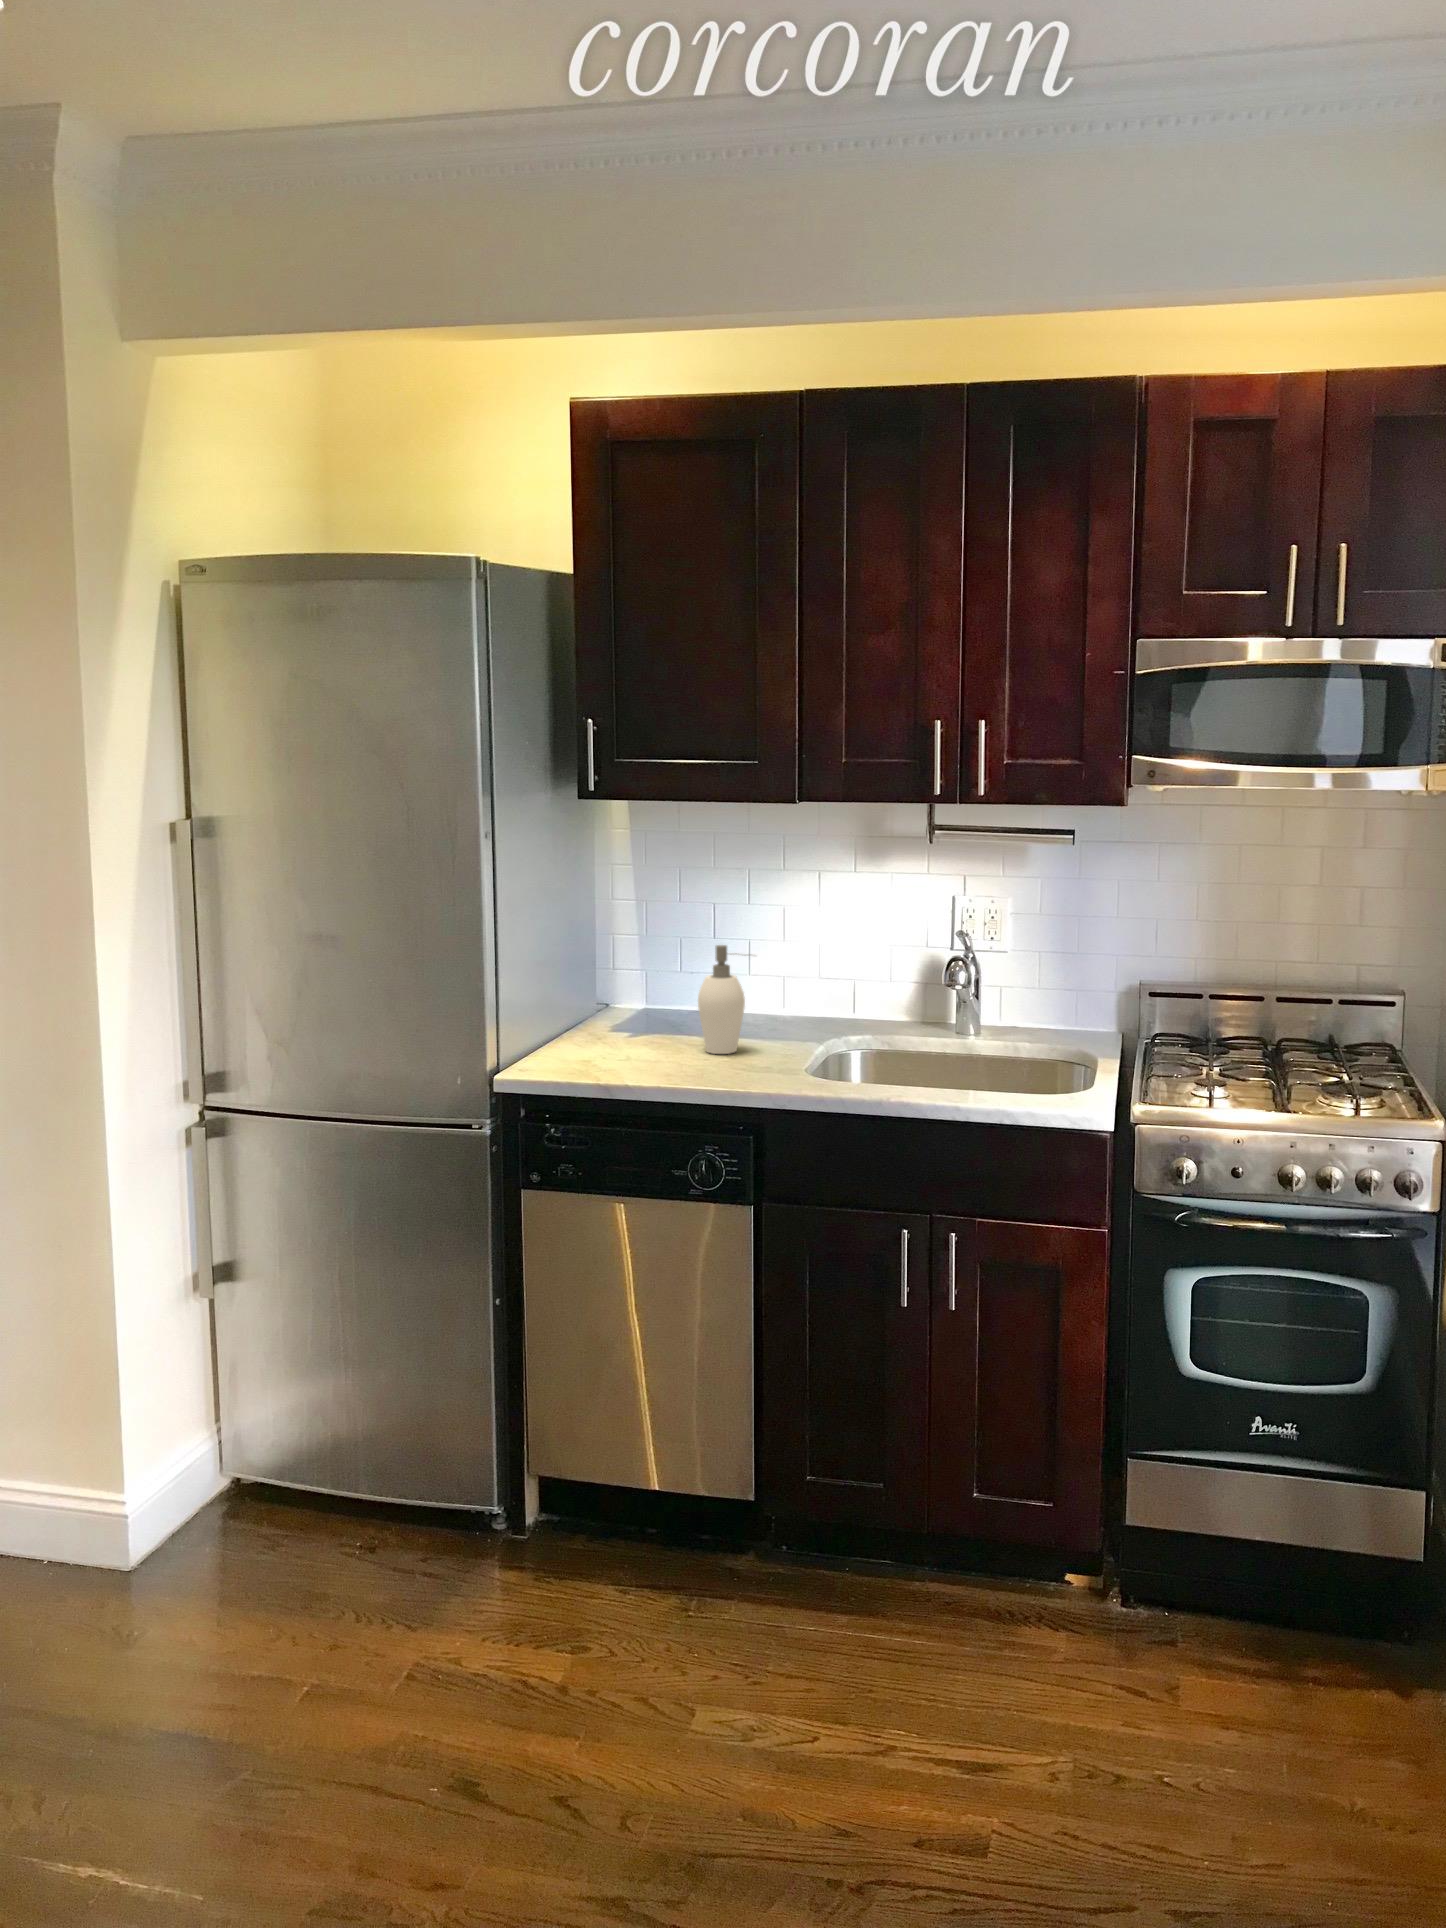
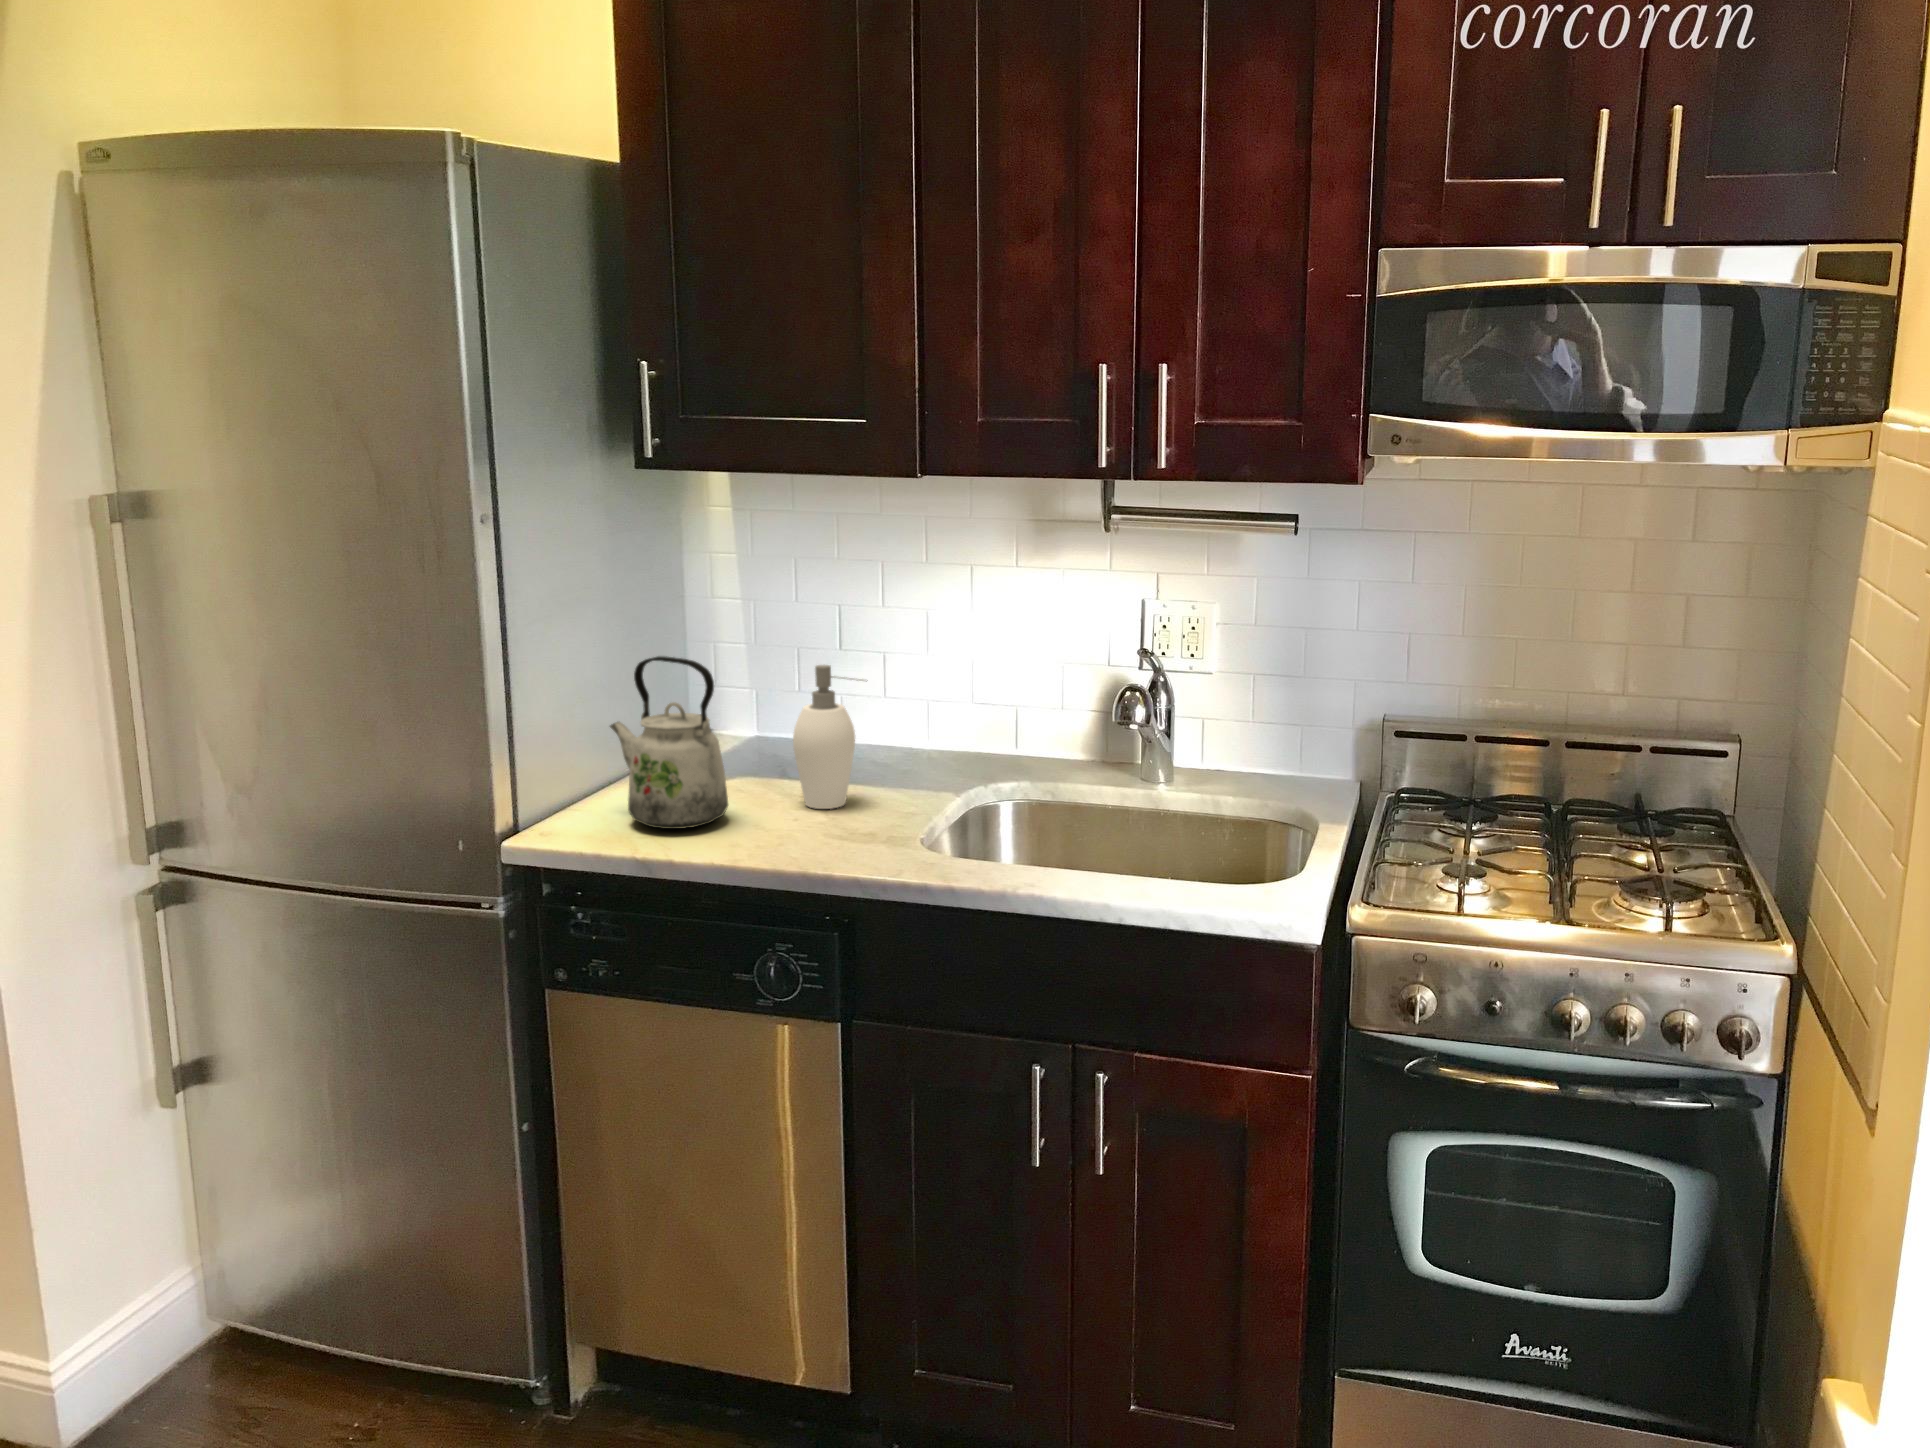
kettle: none [561,938,654,1067] -> present [610,656,728,829]

